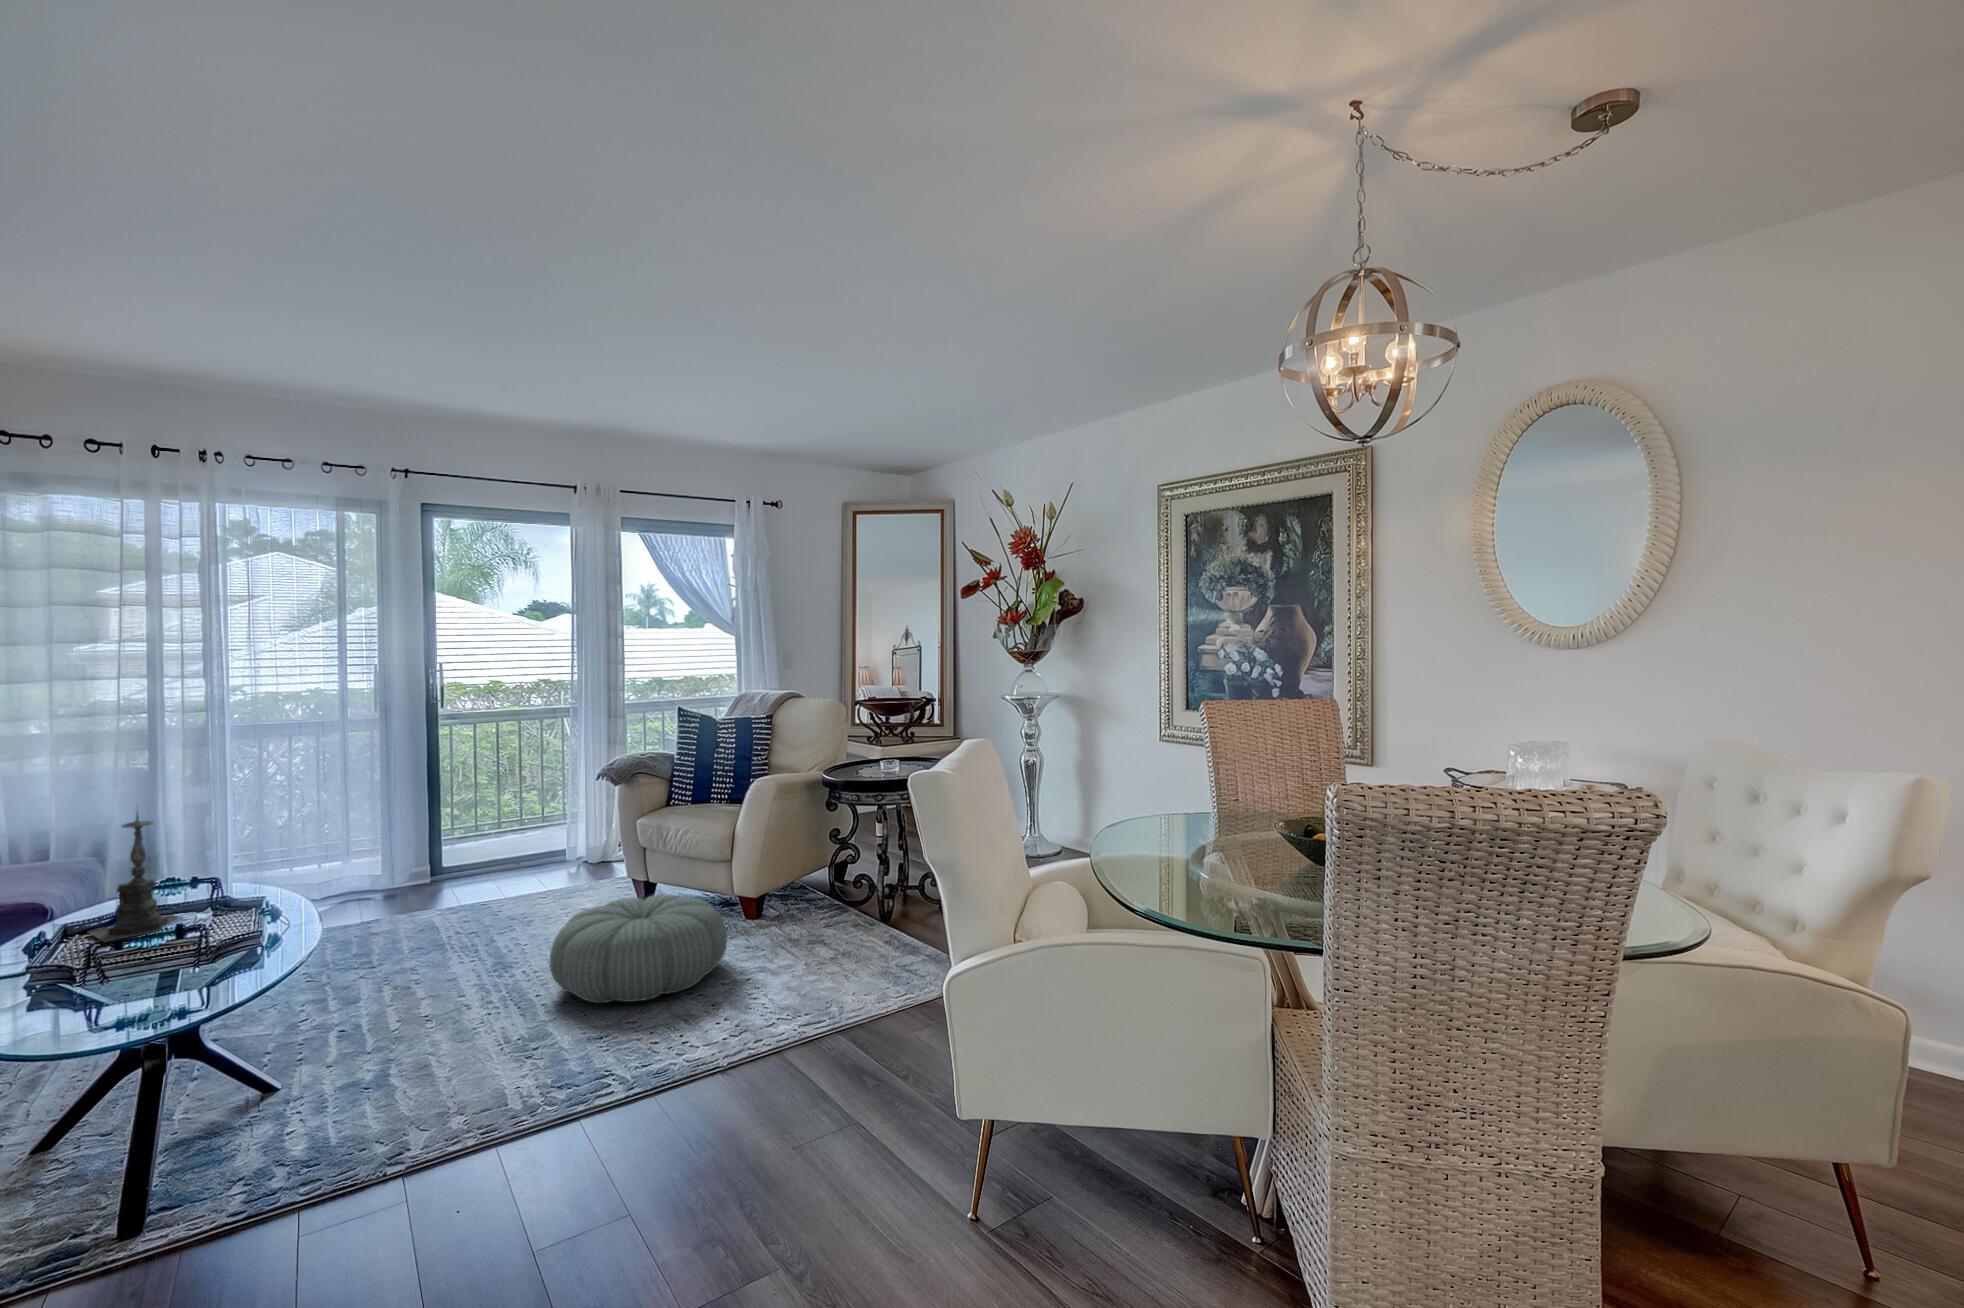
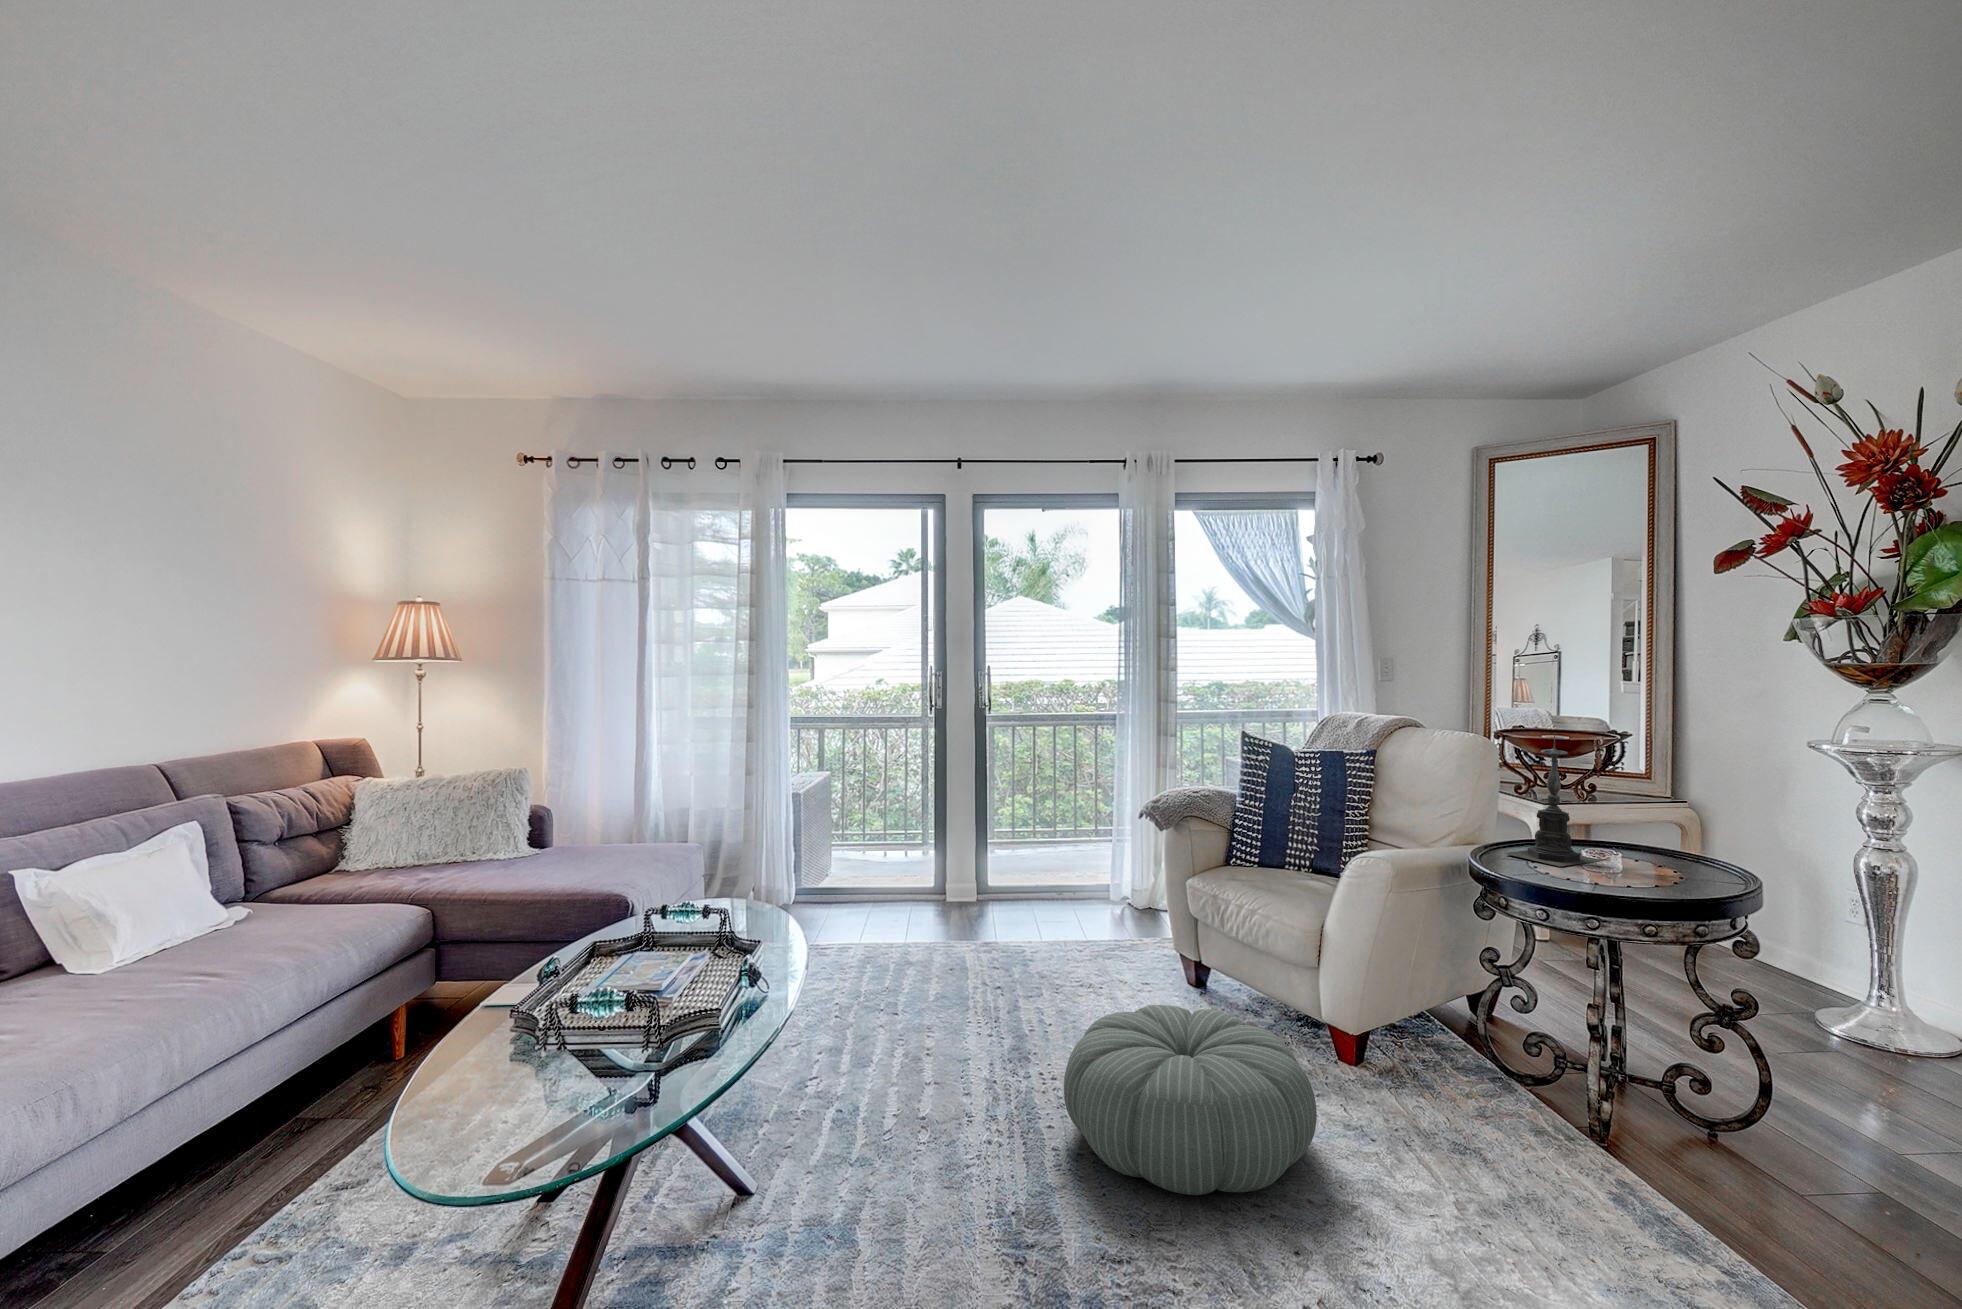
candle holder: present [89,813,177,943] -> present [1505,733,1603,867]

